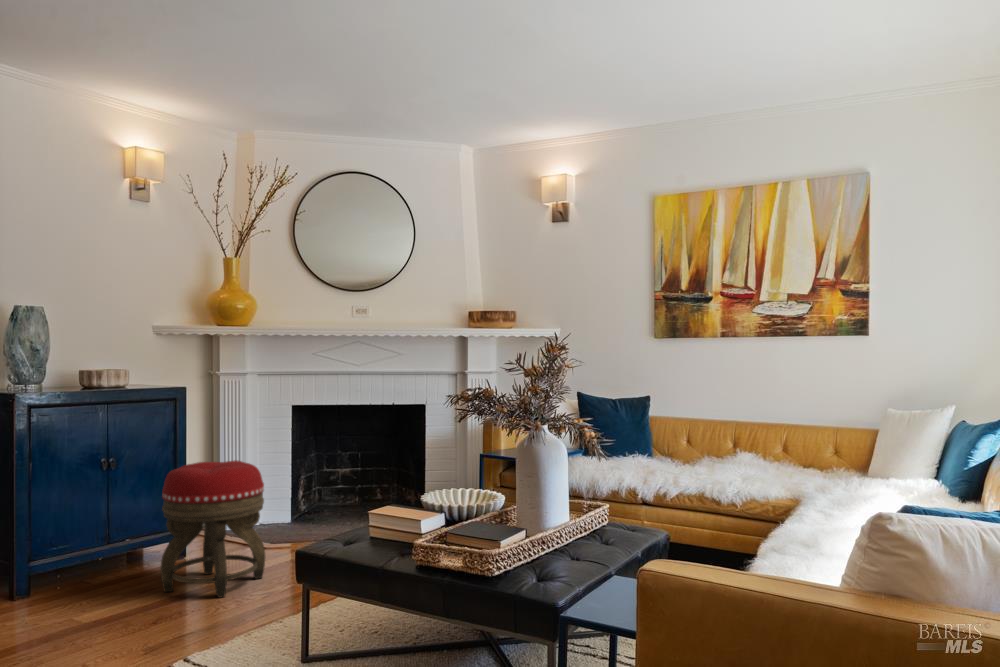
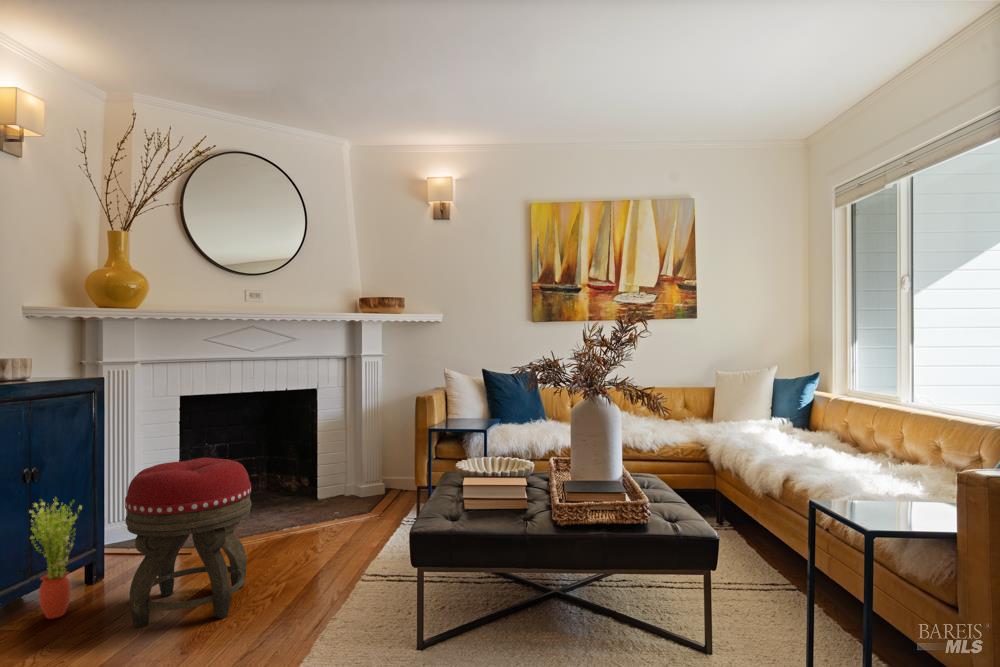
potted plant: none [109,481,152,576] -> present [29,500,82,619]

